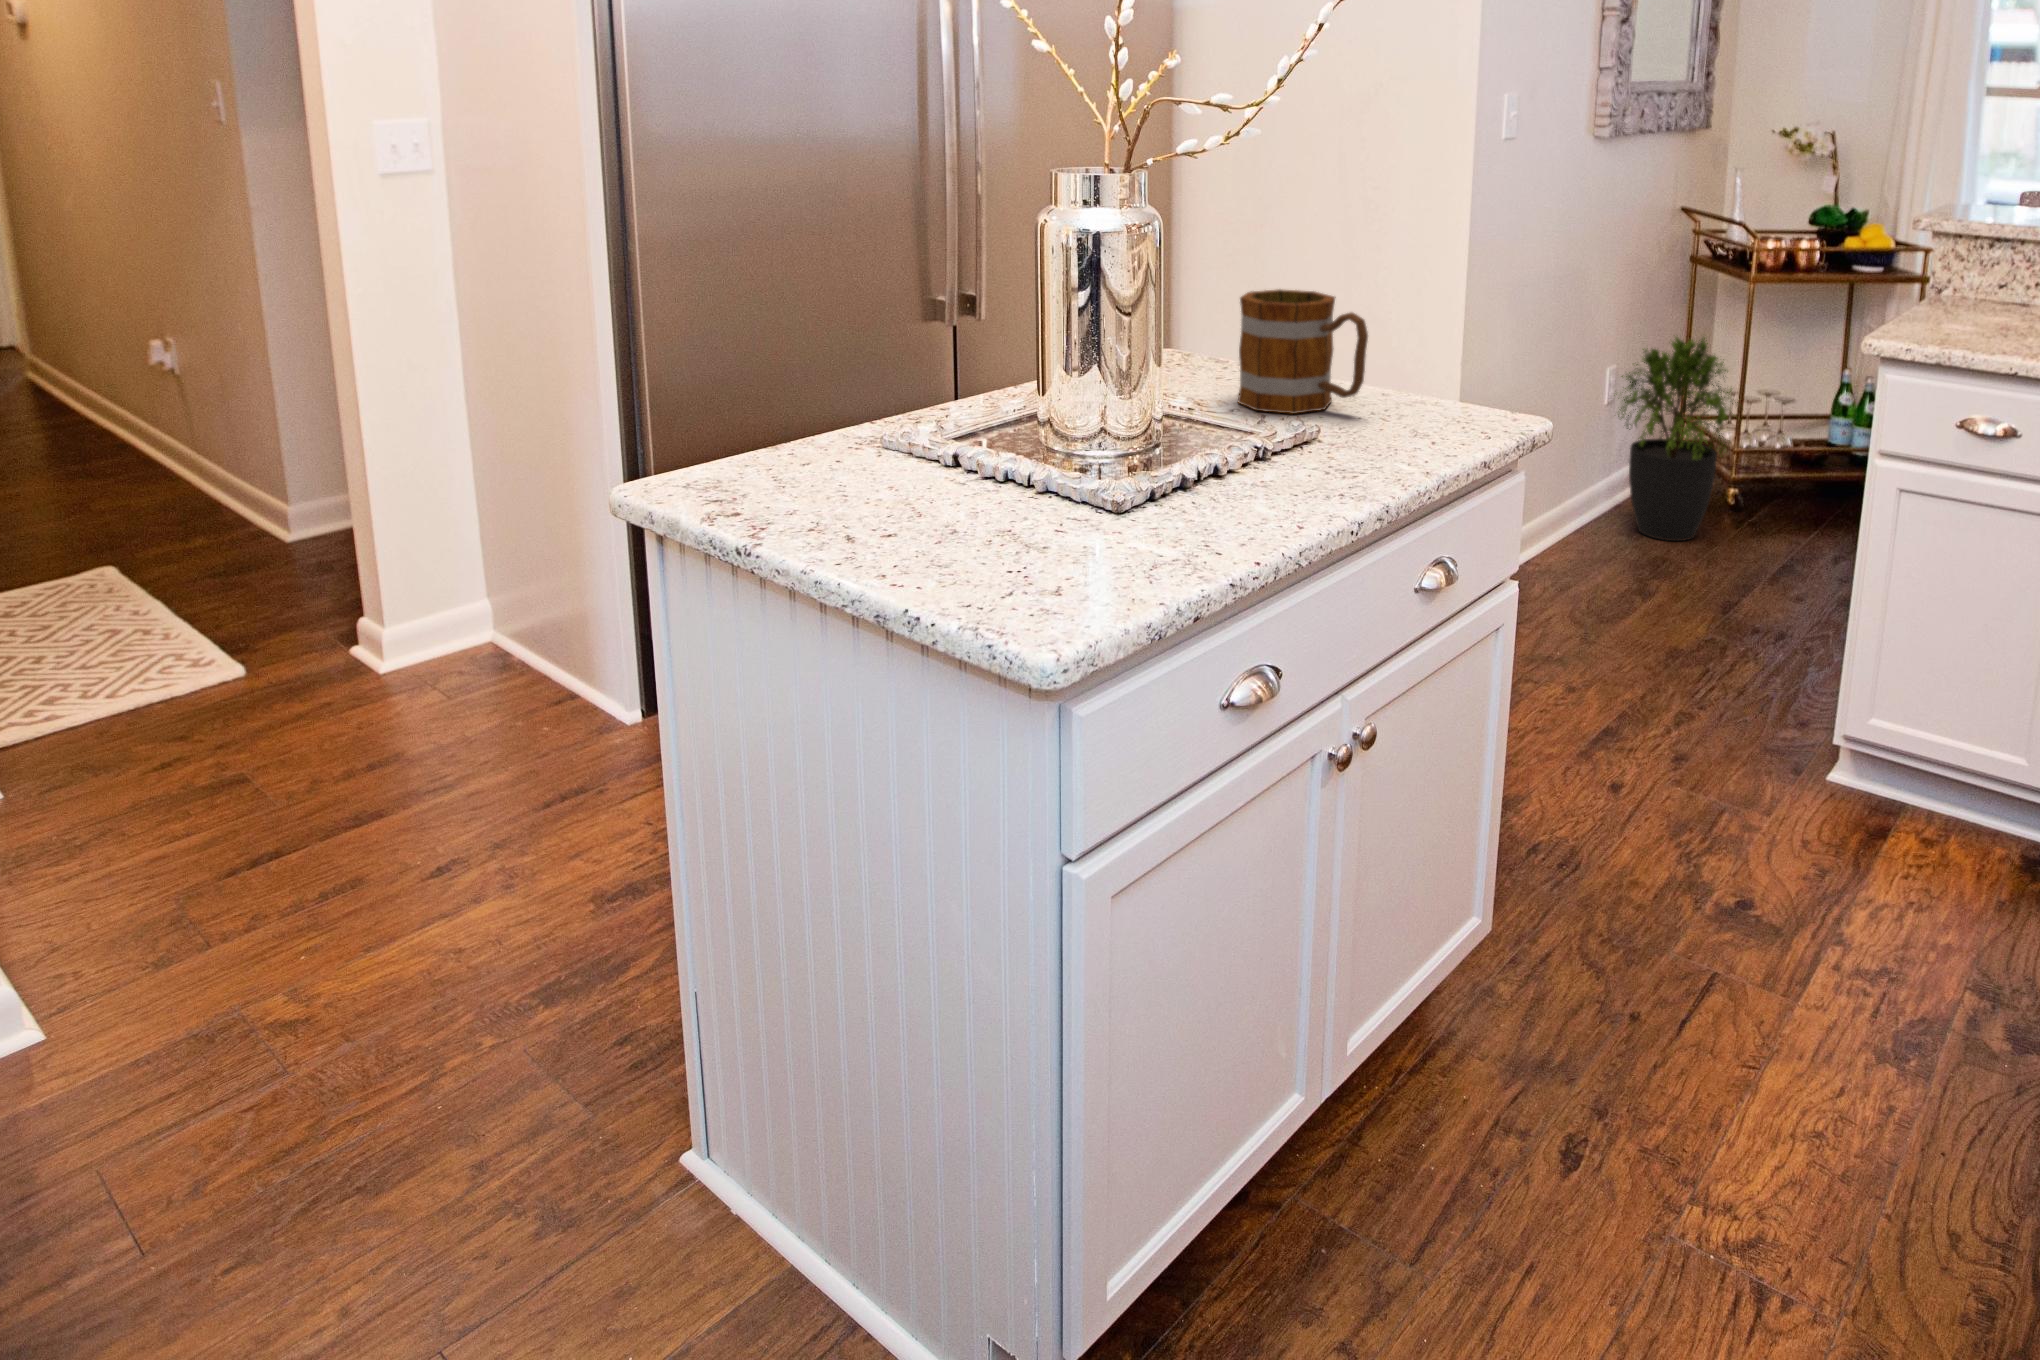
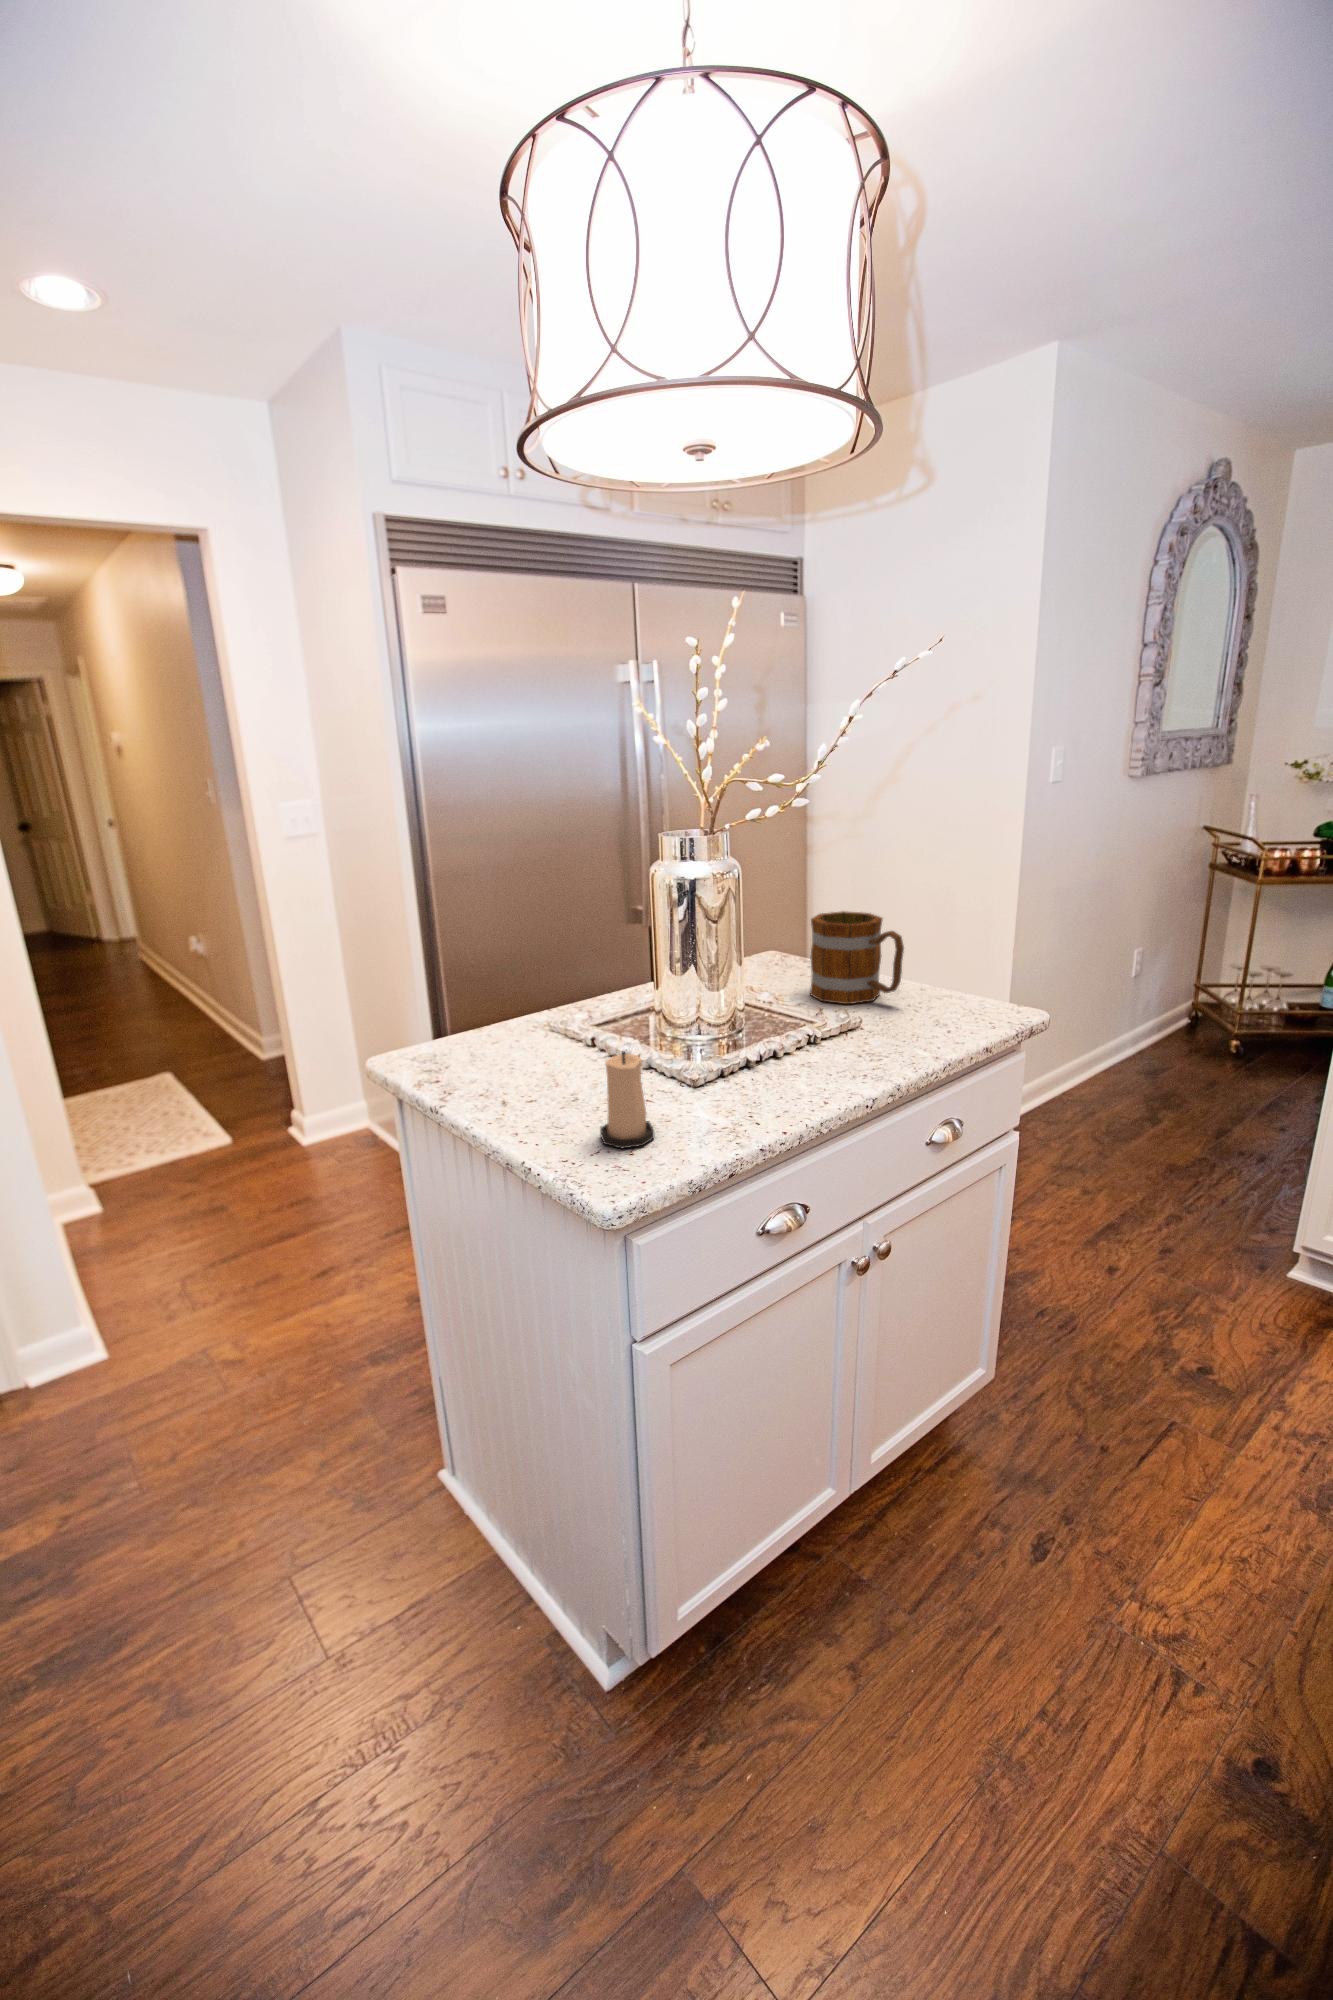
potted plant: present [1618,337,1738,541] -> none [1137,923,1247,1078]
candle: none [1006,452,1084,589] -> present [600,1053,654,1148]

